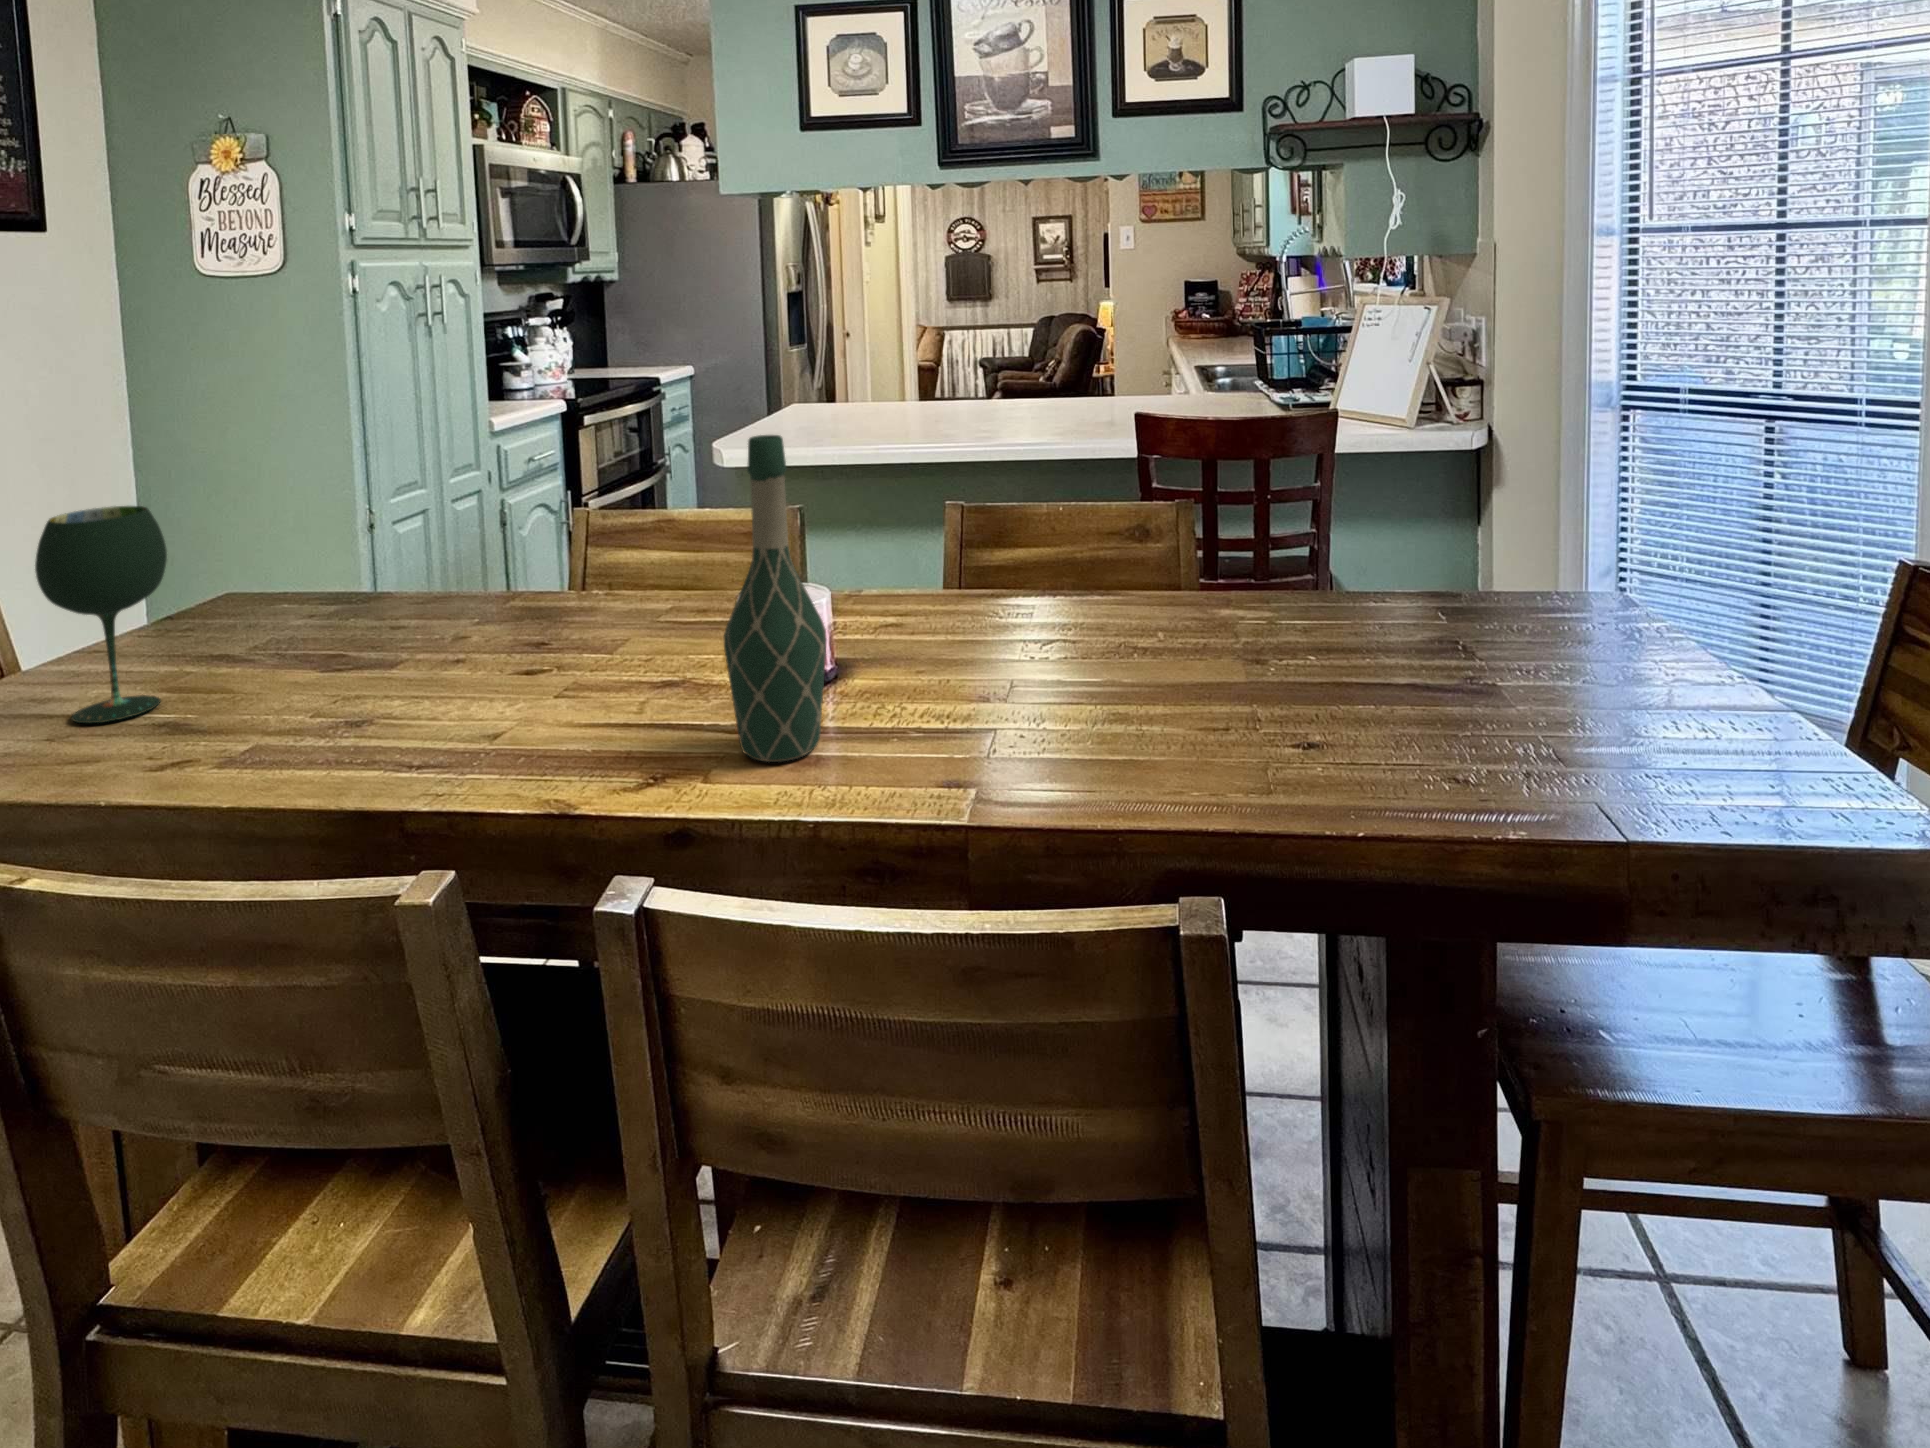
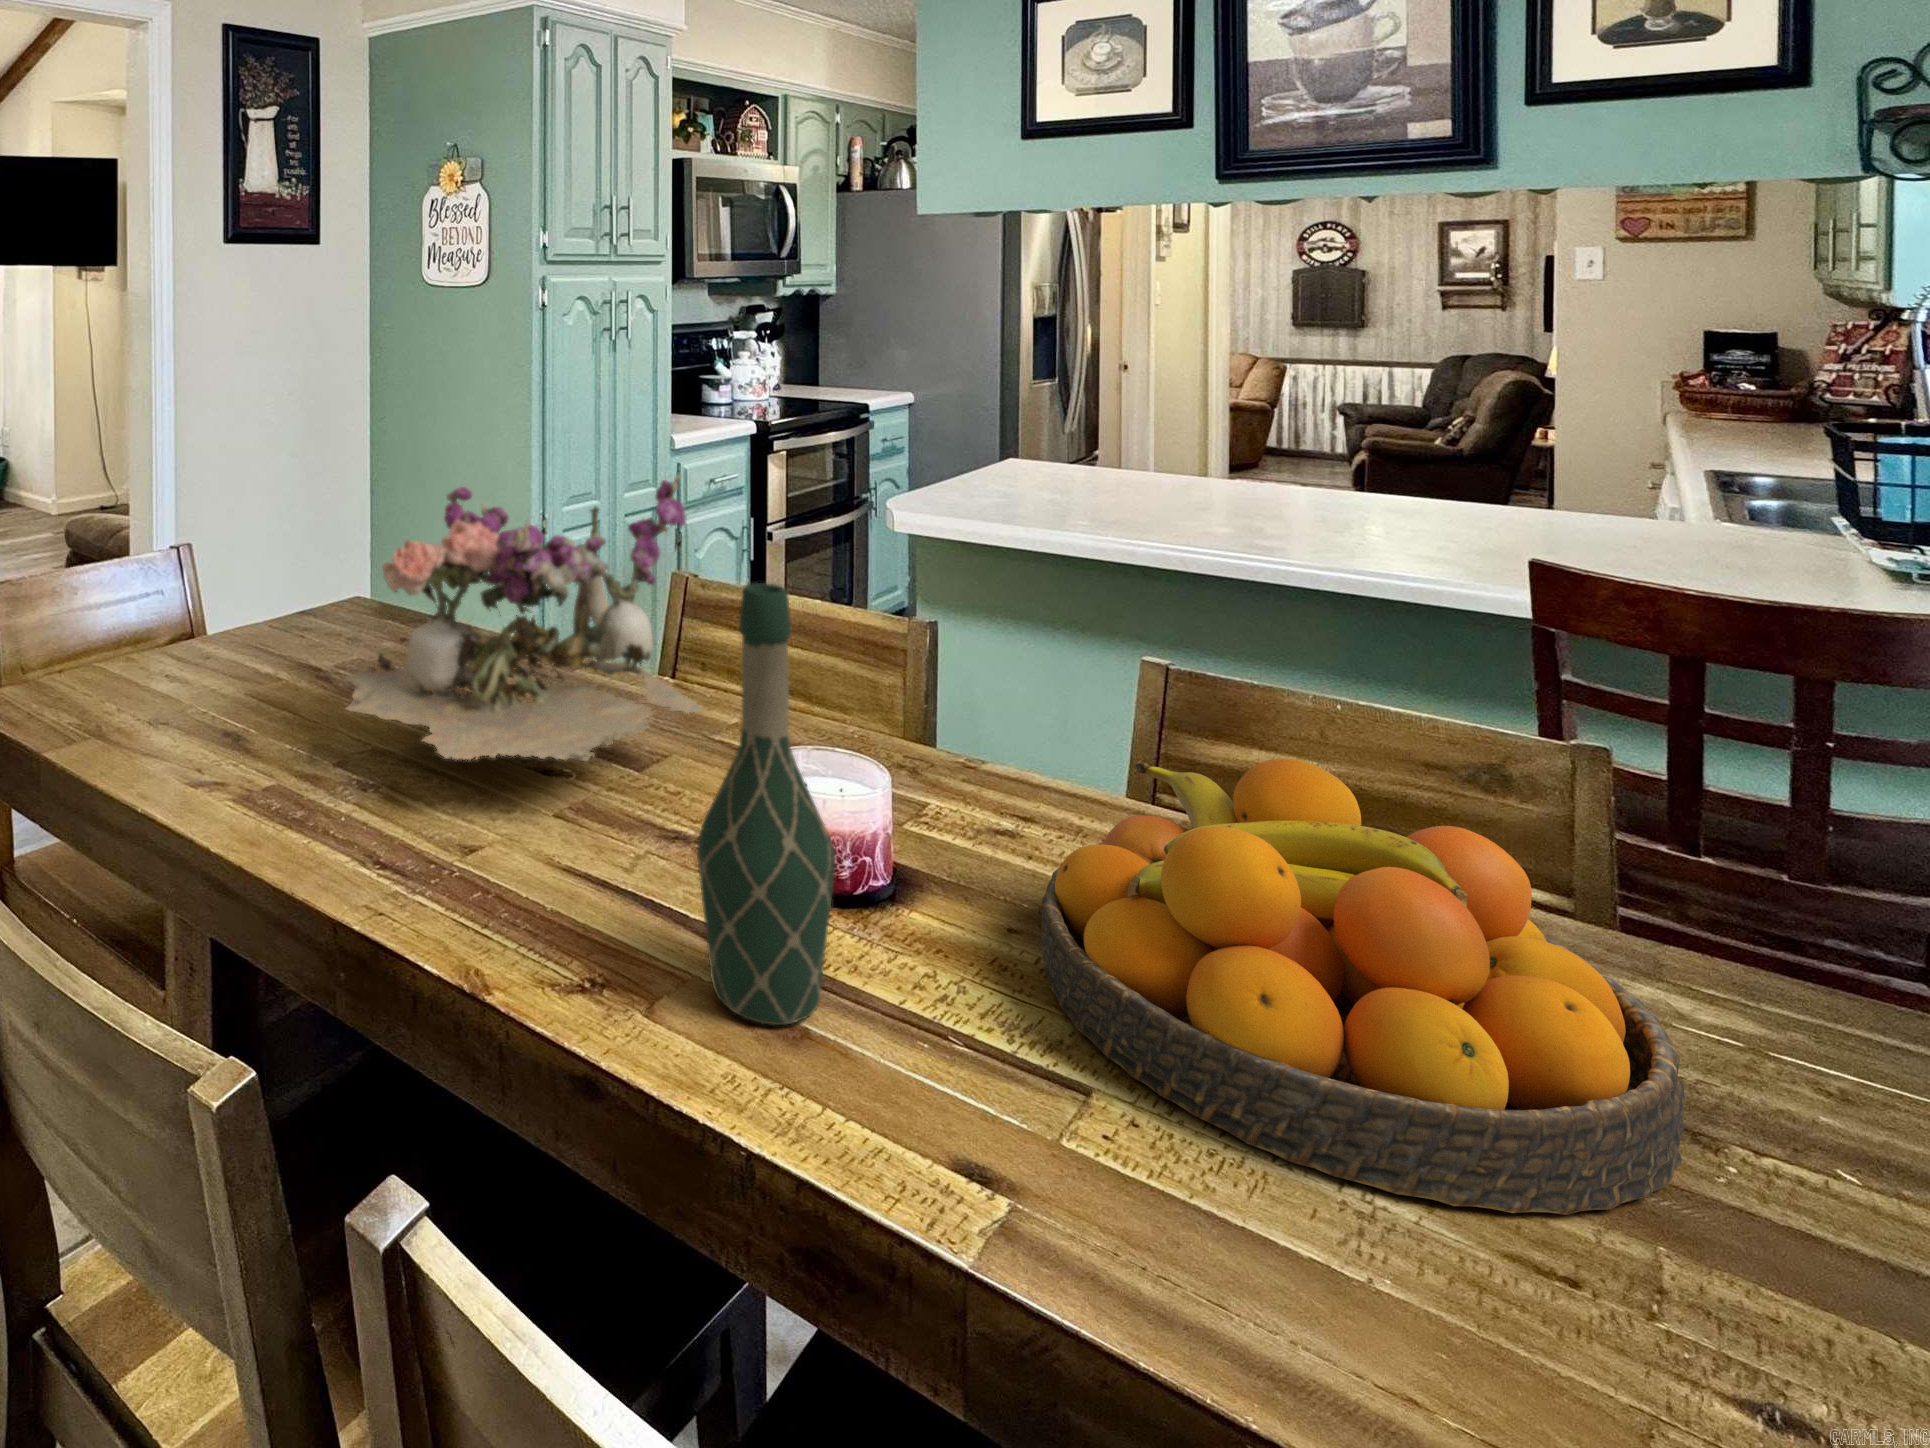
flower arrangement: none [295,394,658,673] -> present [343,474,701,761]
wine glass: present [35,506,167,723] -> none [153,526,253,727]
fruit bowl: none [941,516,1261,729] -> present [1041,758,1685,1215]

